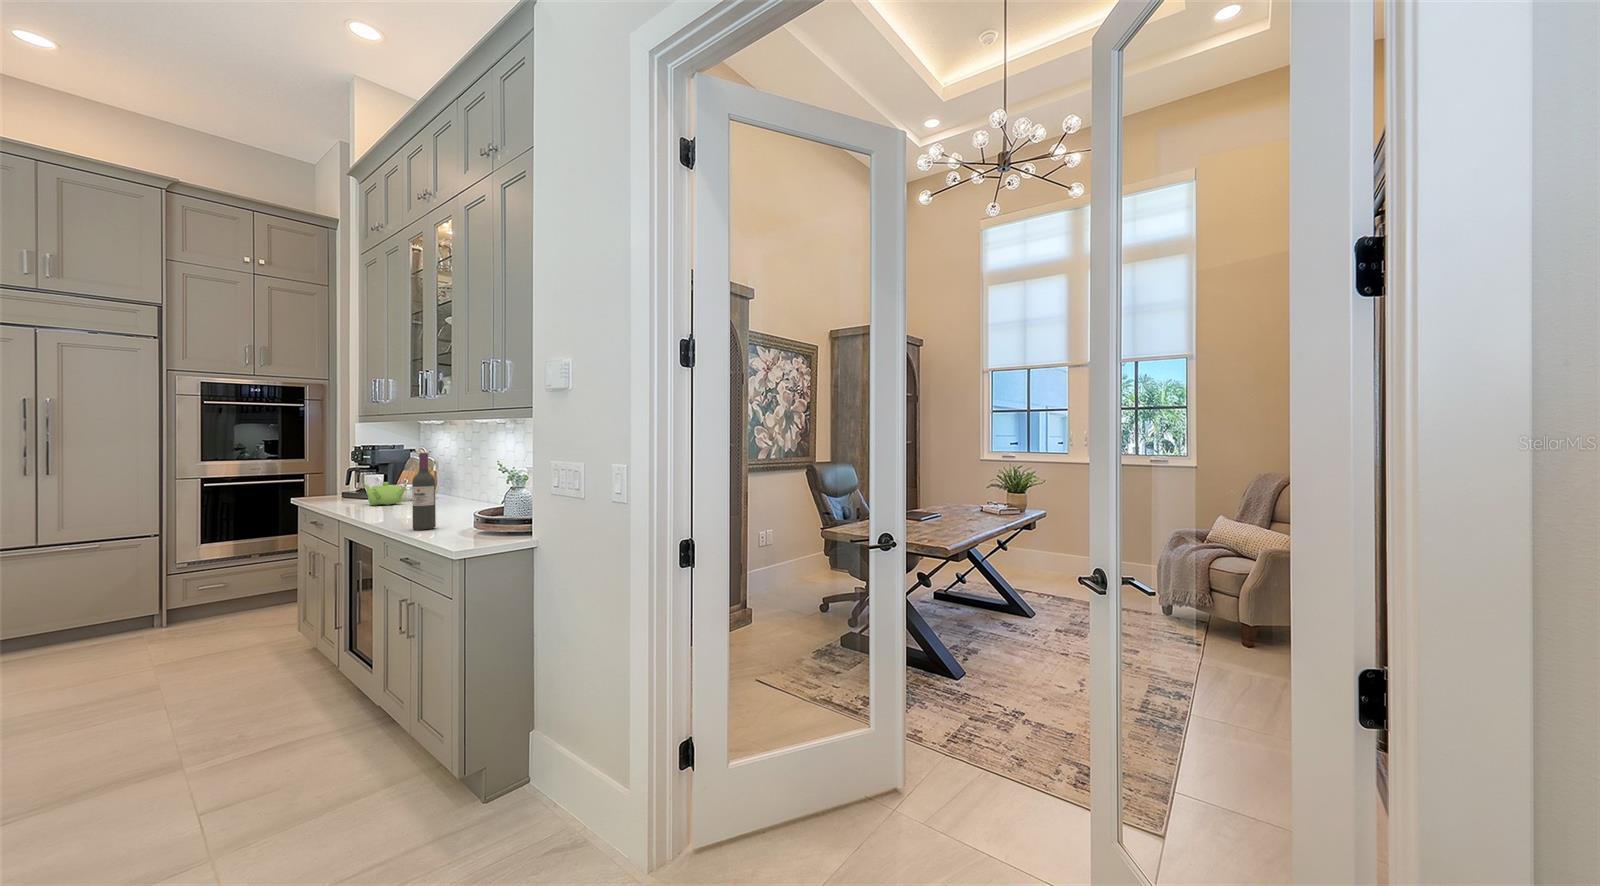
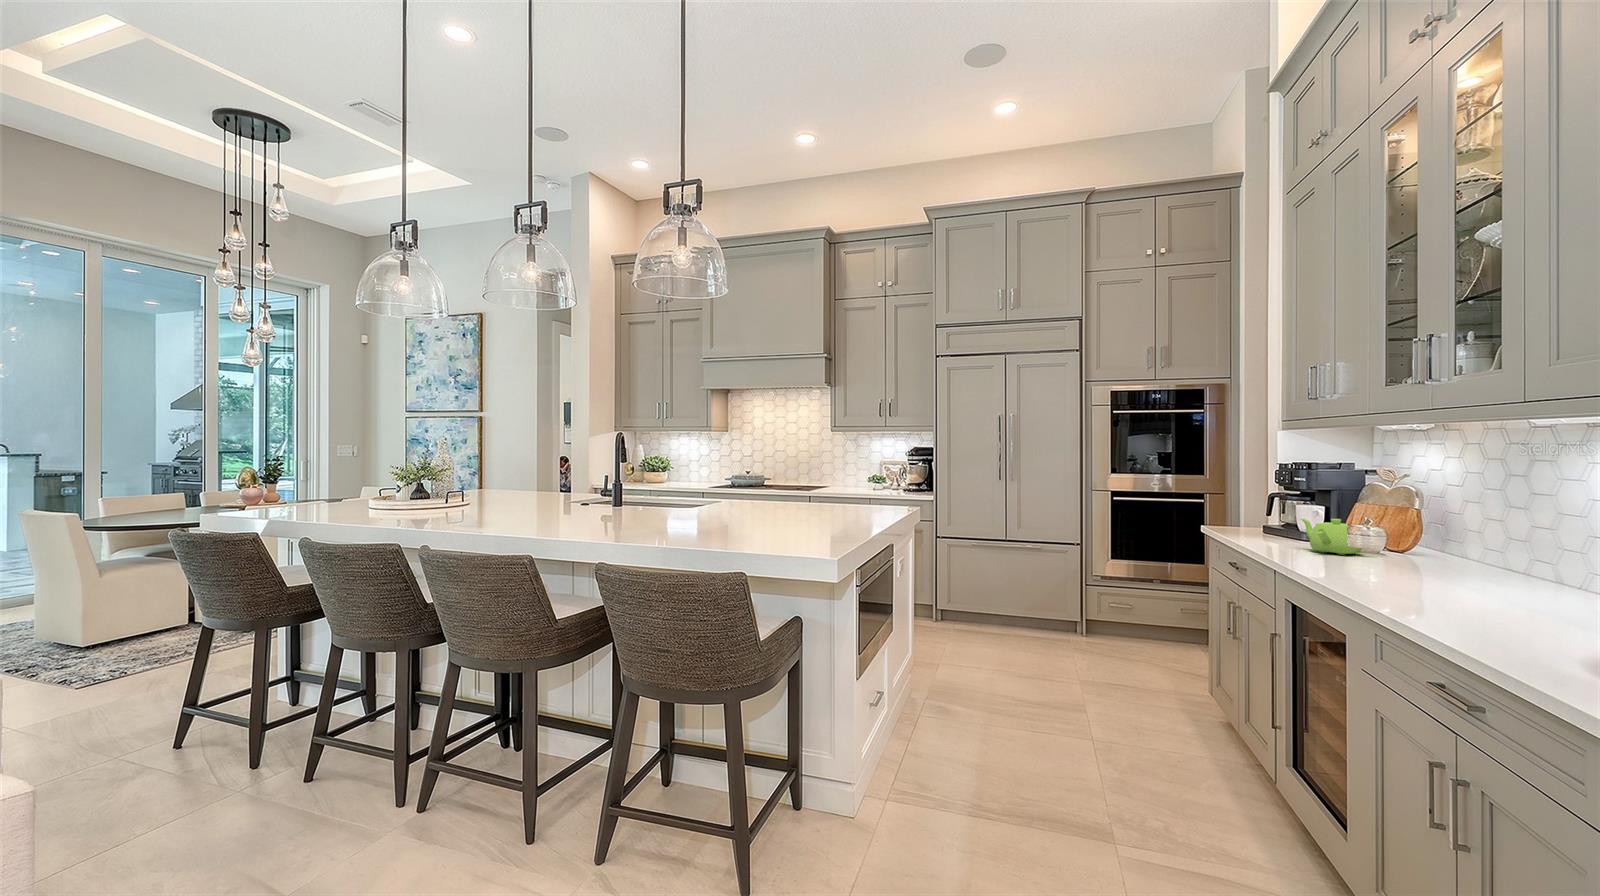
wine bottle: present [412,453,436,530] -> none [1447,486,1501,636]

